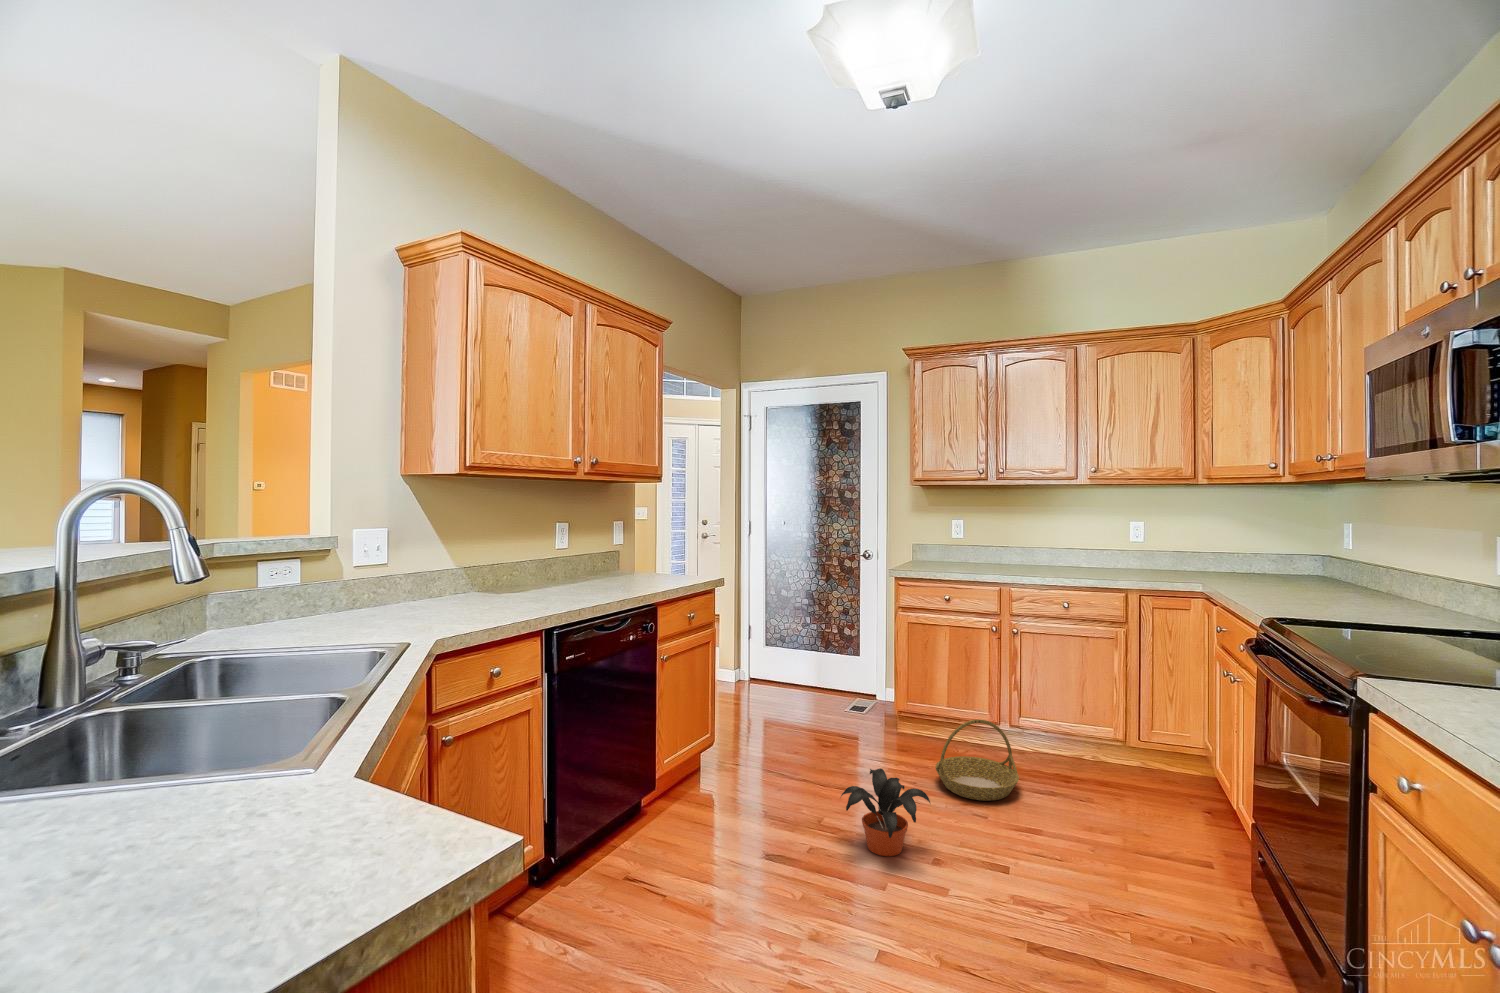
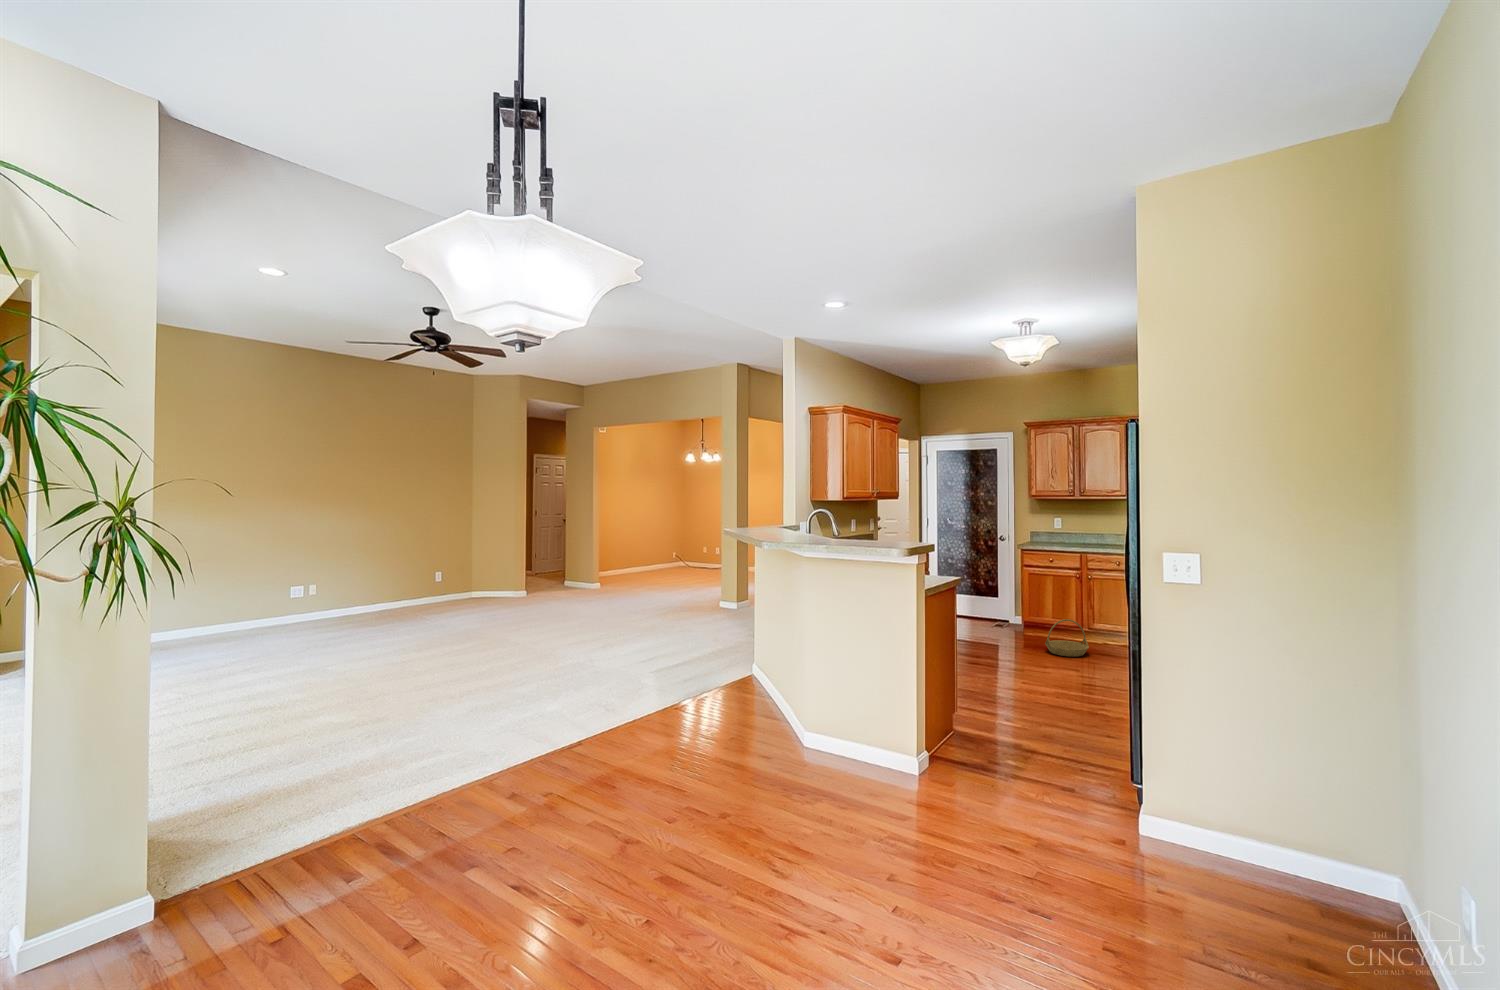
potted plant: present [841,768,930,856] -> none [999,635,1042,669]

